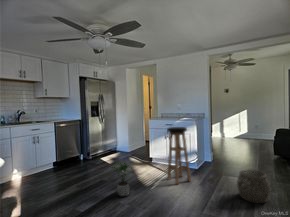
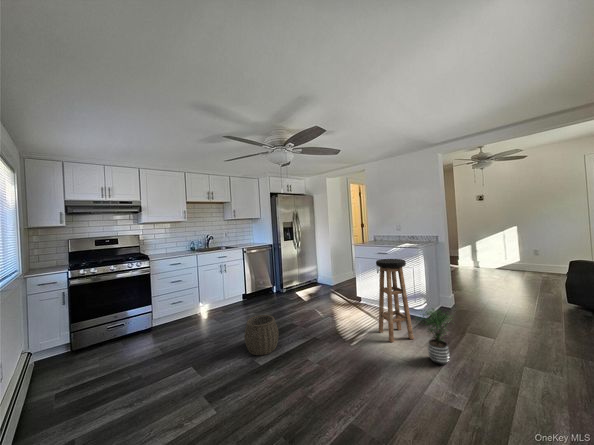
potted plant: present [112,162,132,197] -> present [416,309,450,365]
woven basket: present [237,170,270,203] -> present [244,315,279,355]

